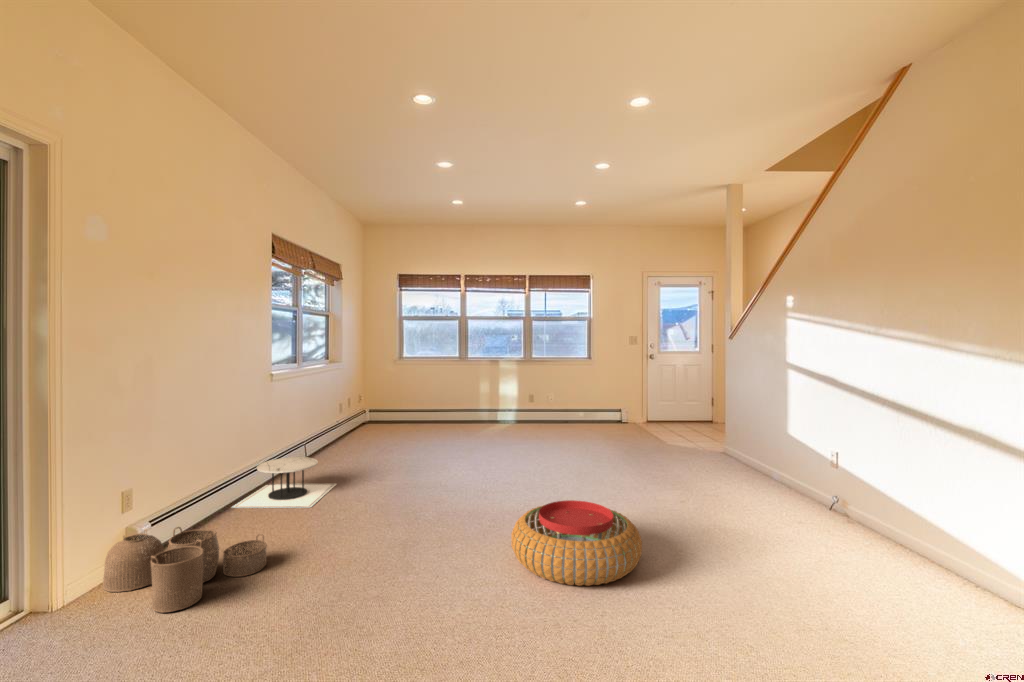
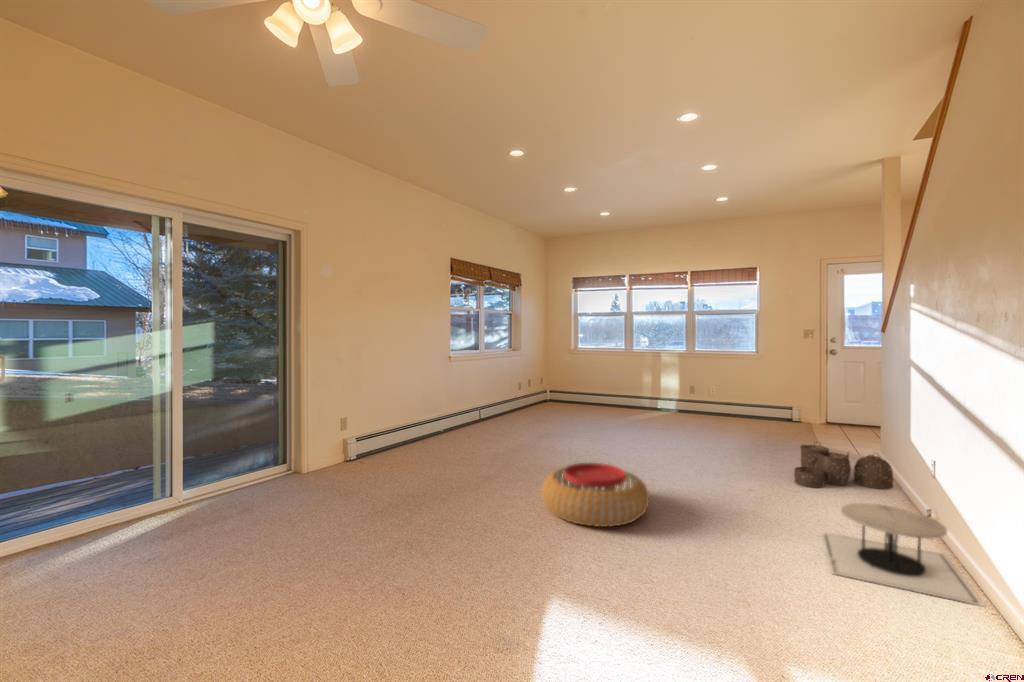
side table: present [233,457,336,508] -> present [822,503,983,606]
woven basket: present [103,527,267,613] -> present [794,444,893,489]

